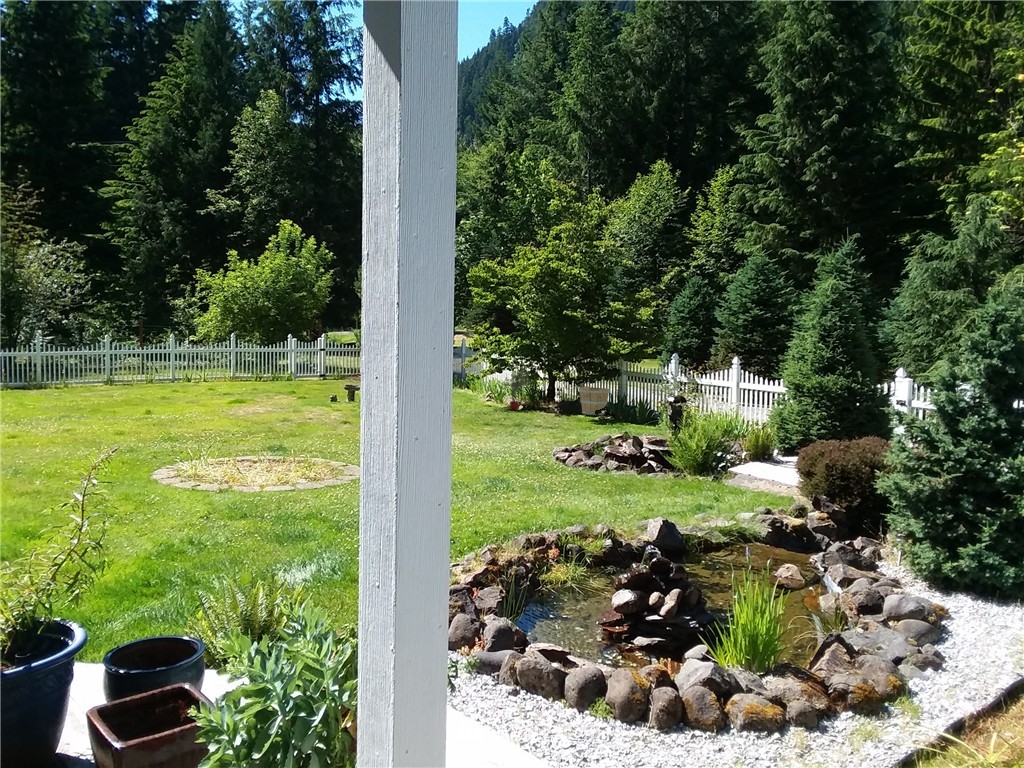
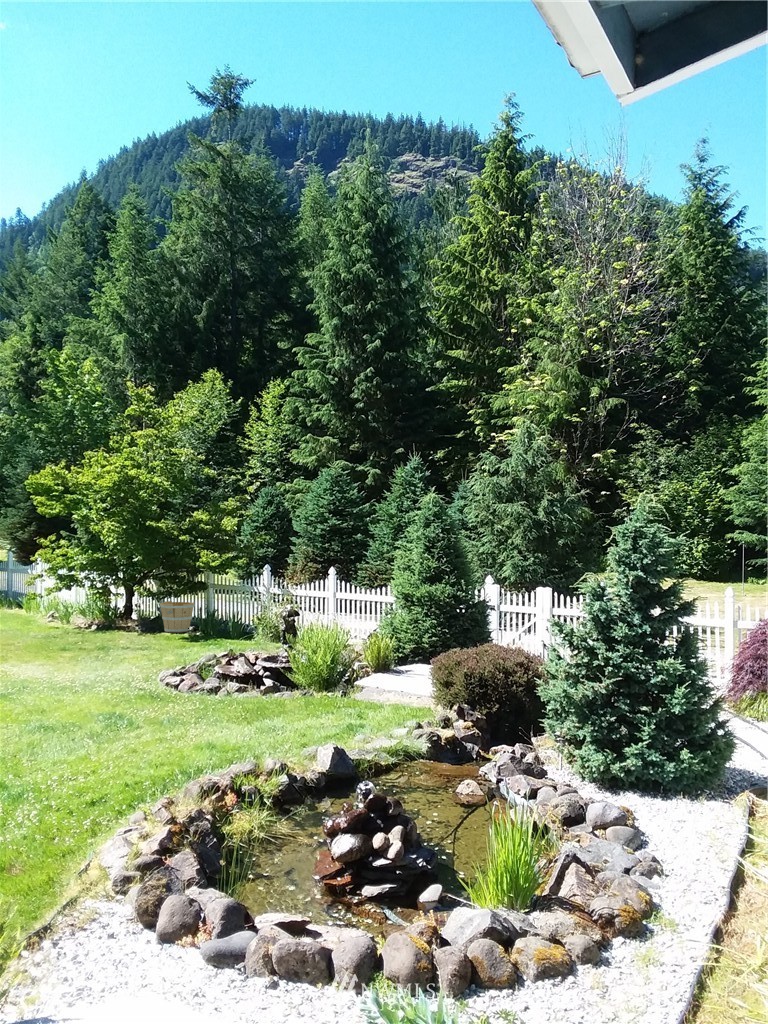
potted tree: present [503,365,530,410] -> none [69,581,105,633]

